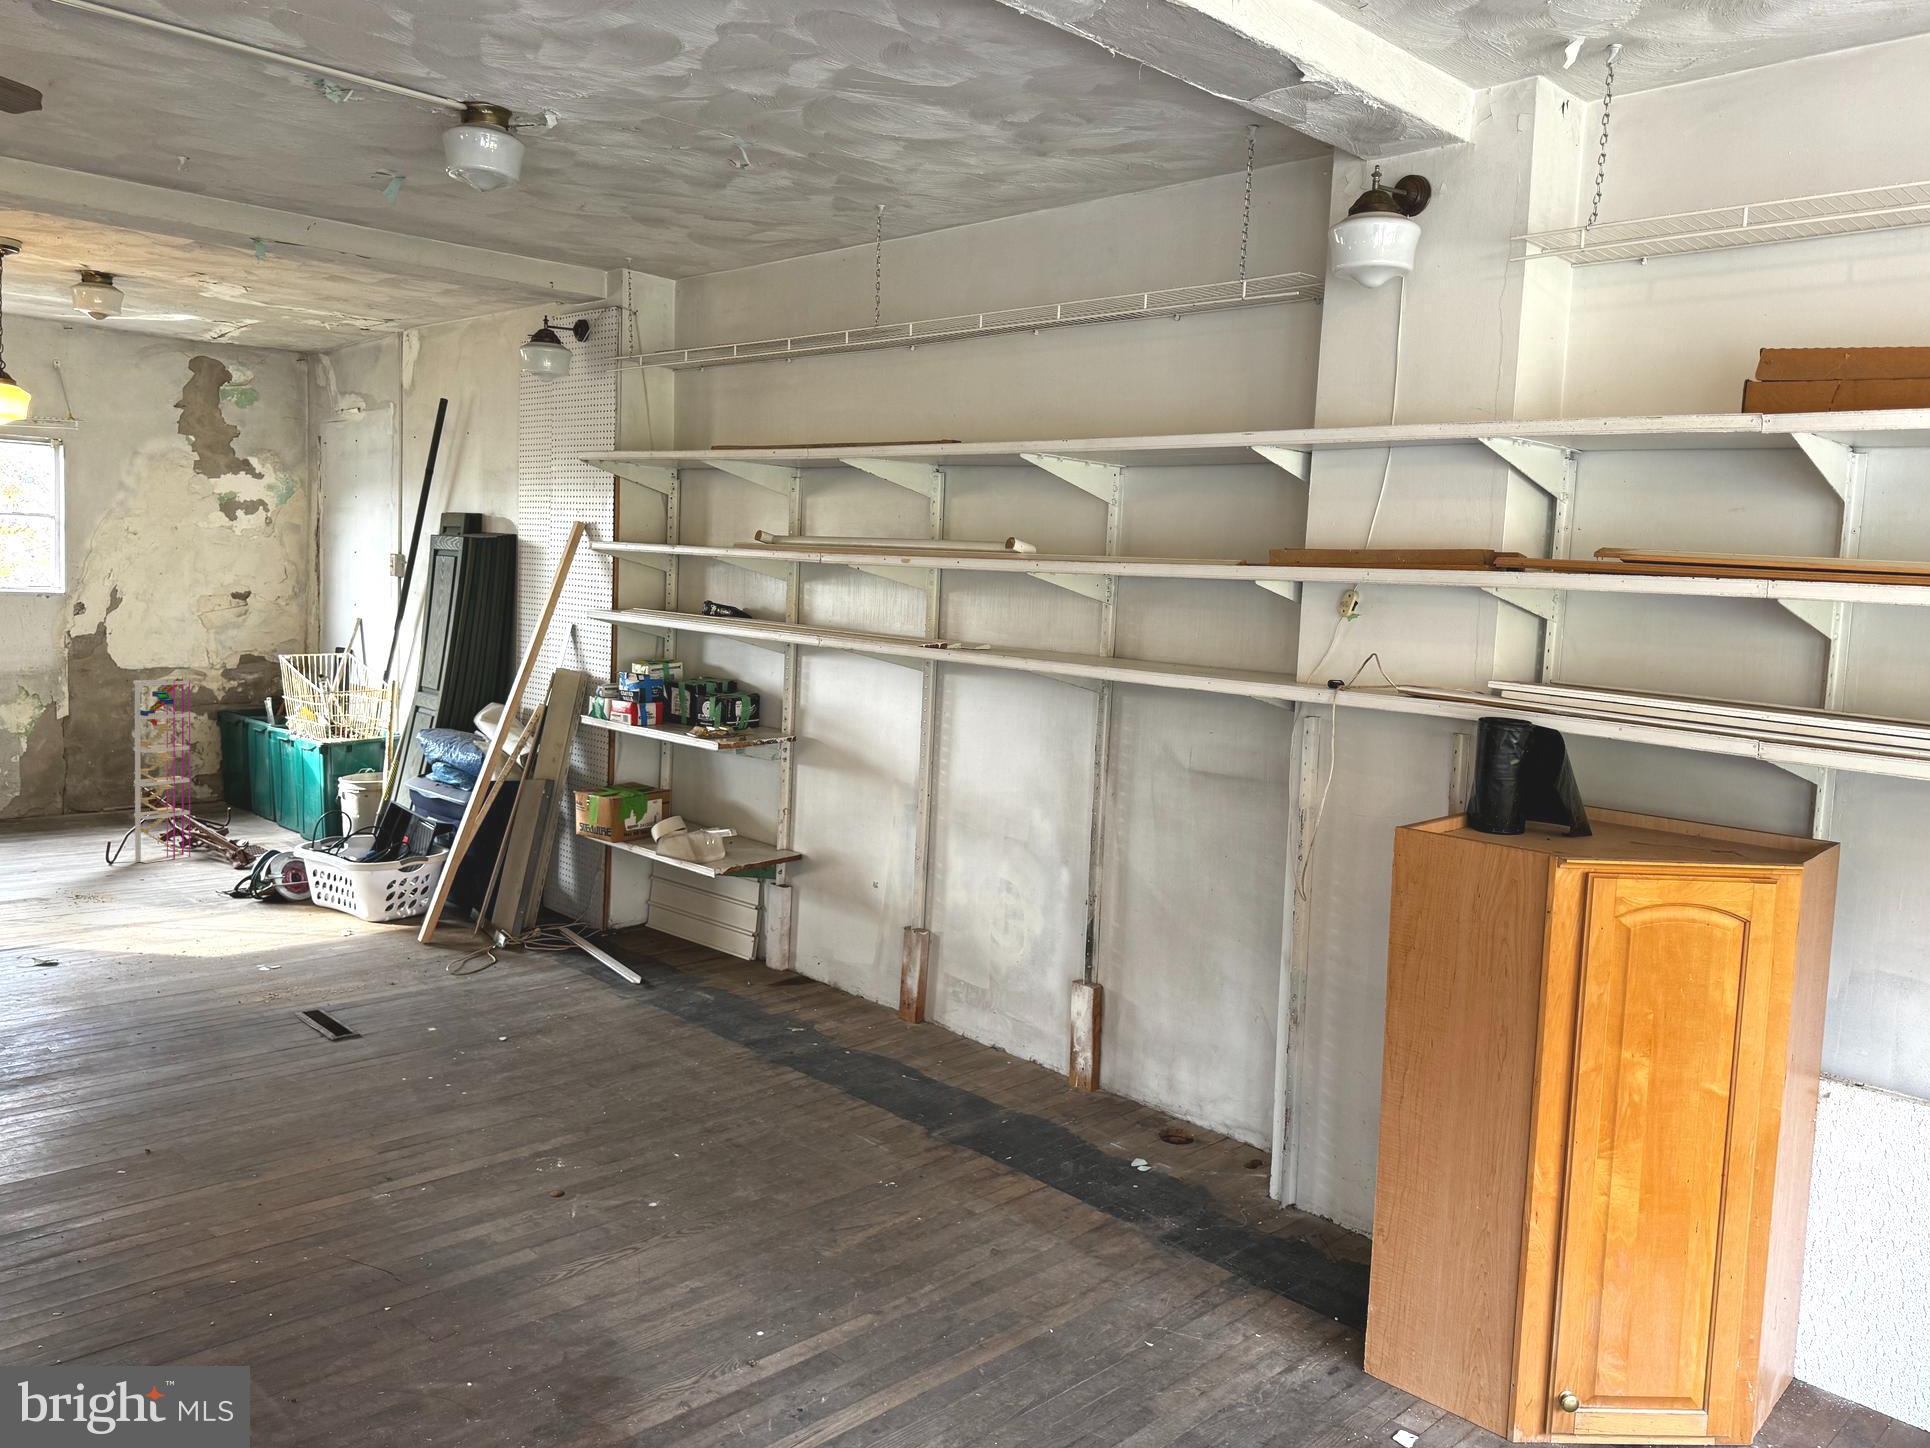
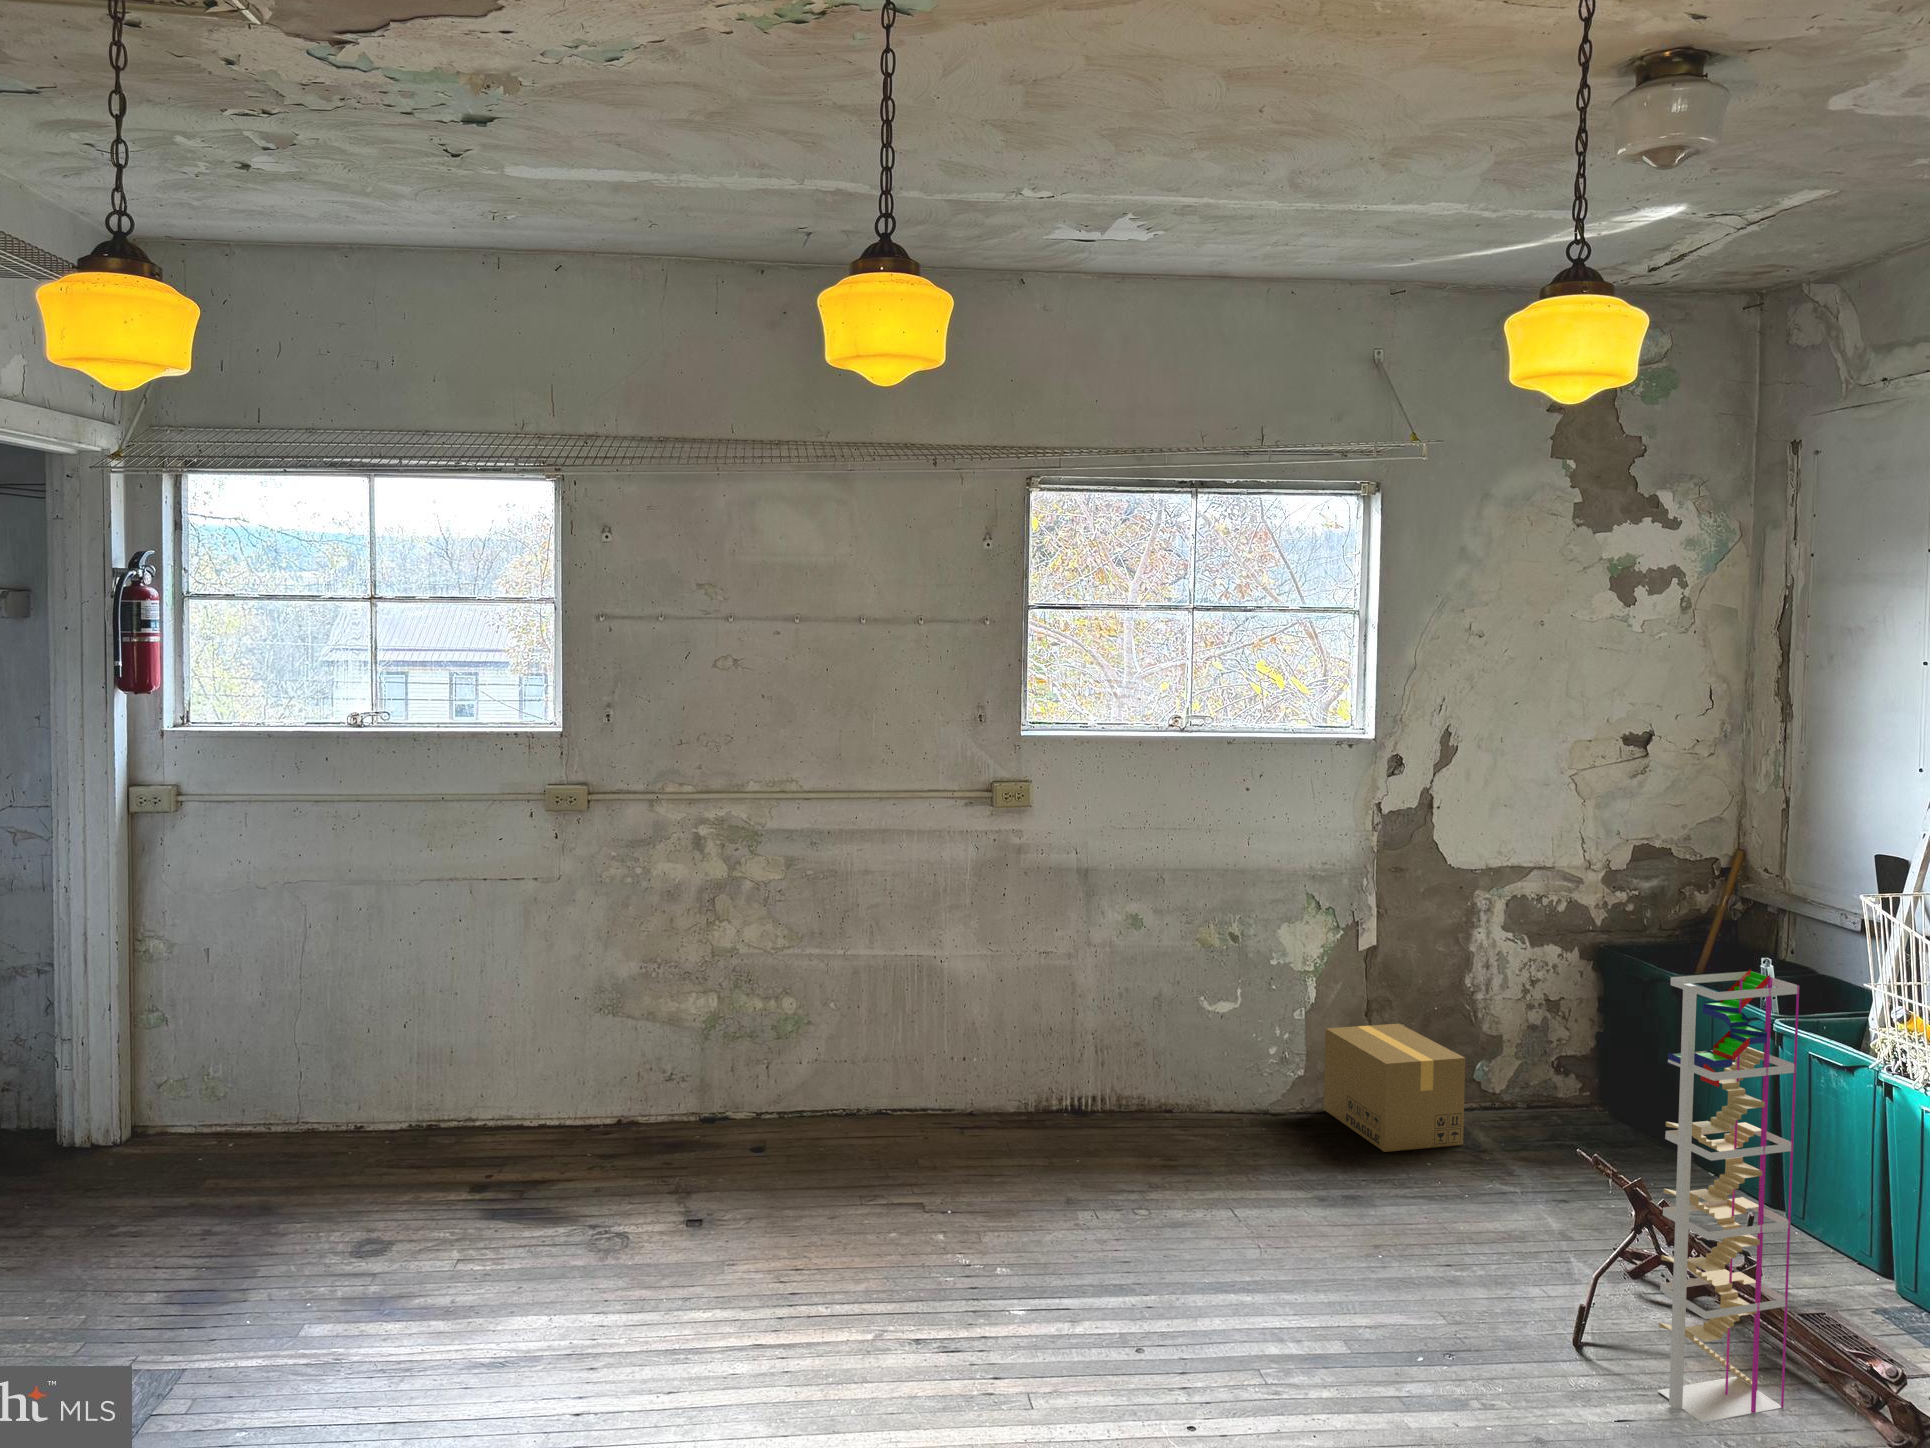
cardboard box: none [30,761,113,822] -> present [1324,1024,1465,1152]

